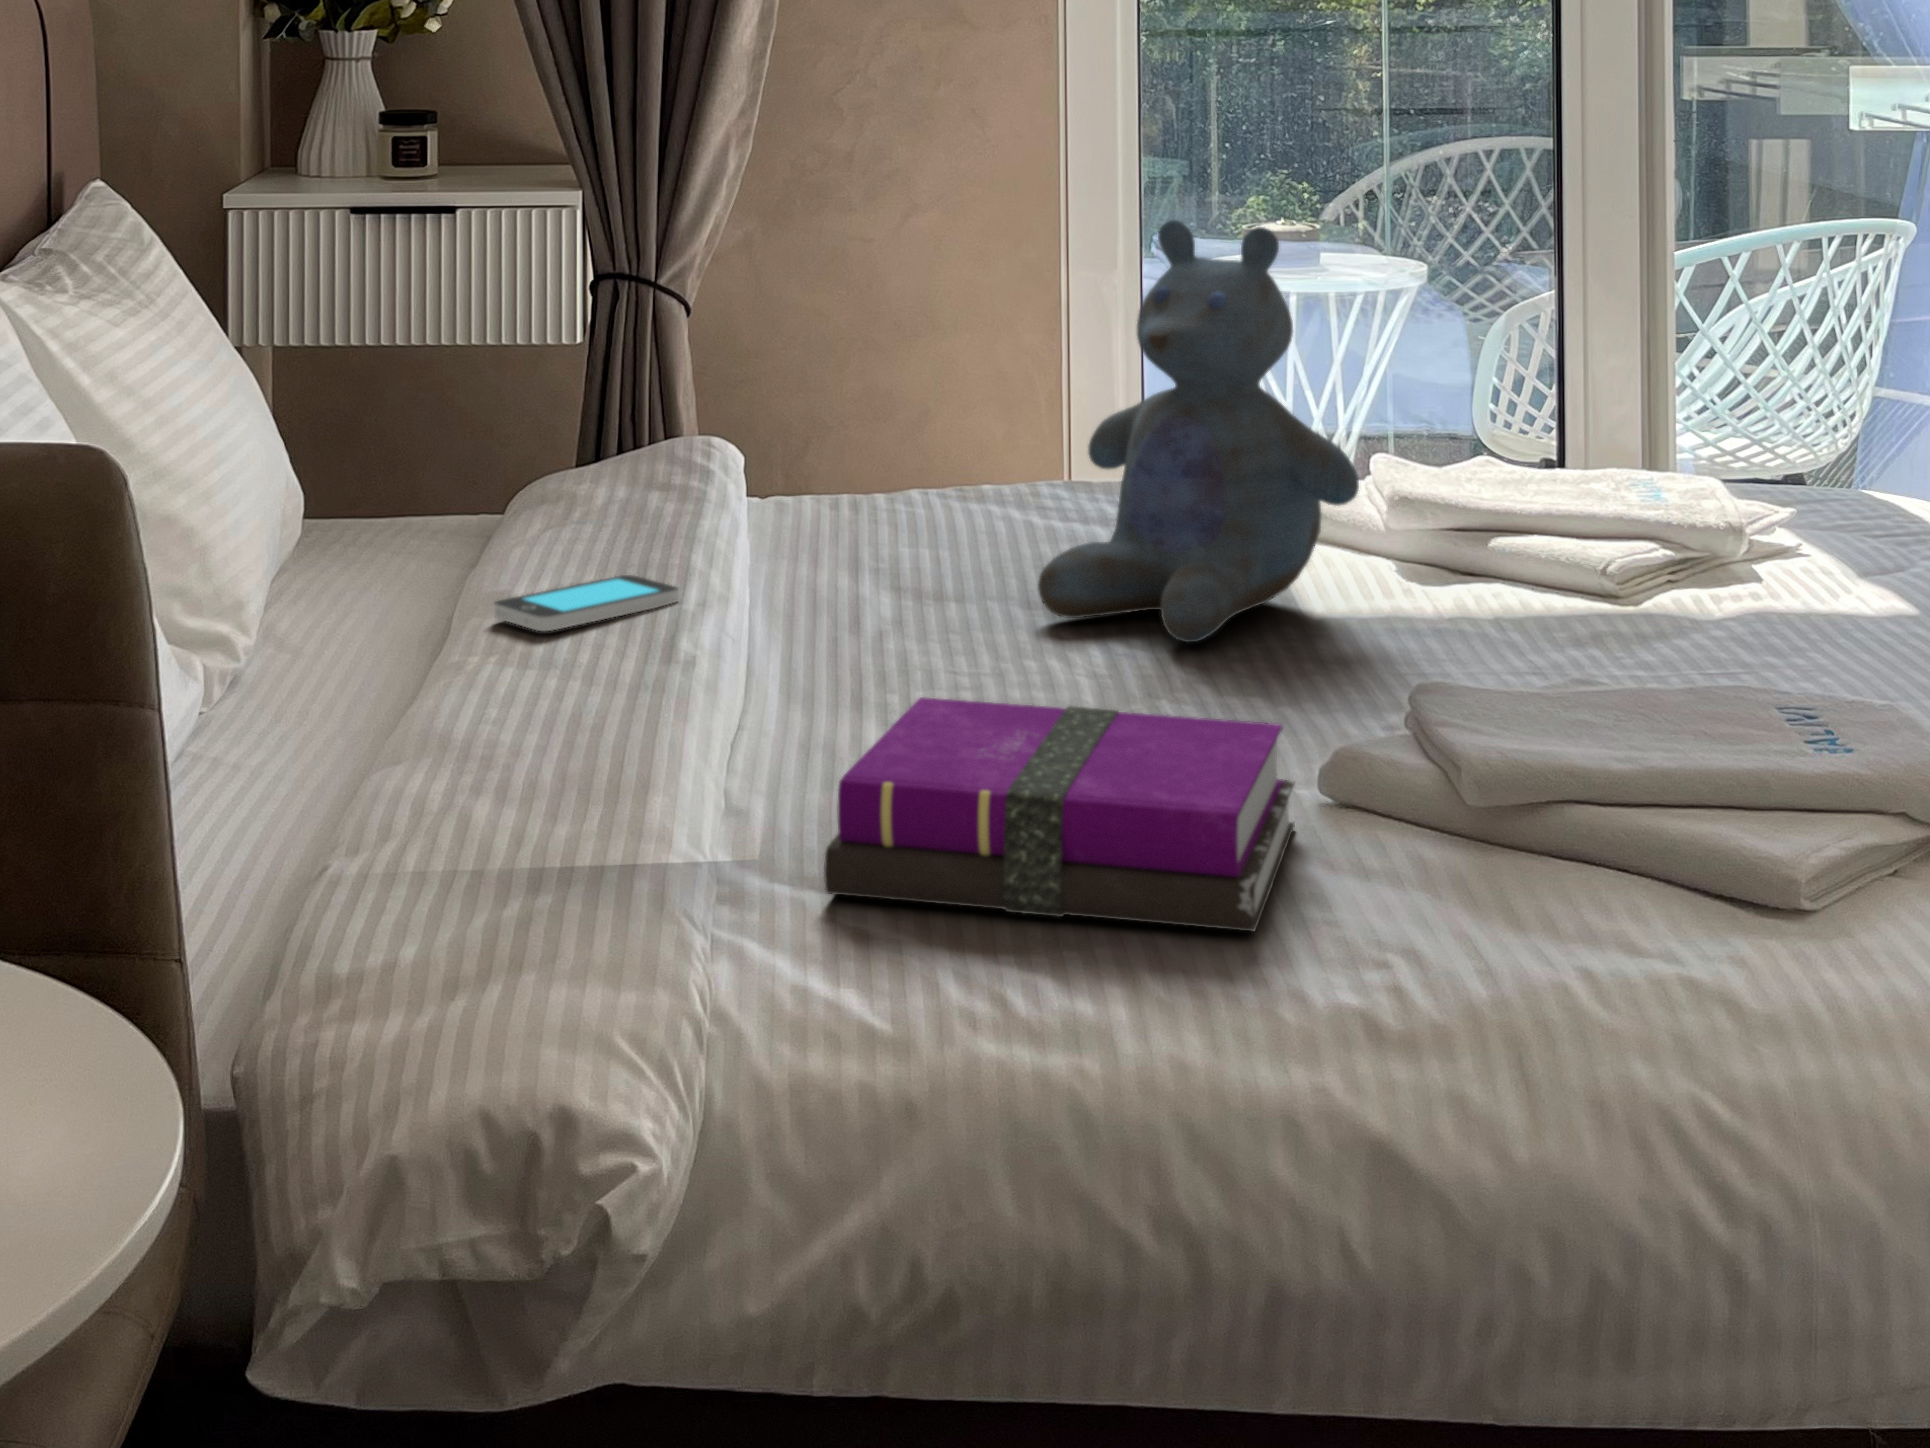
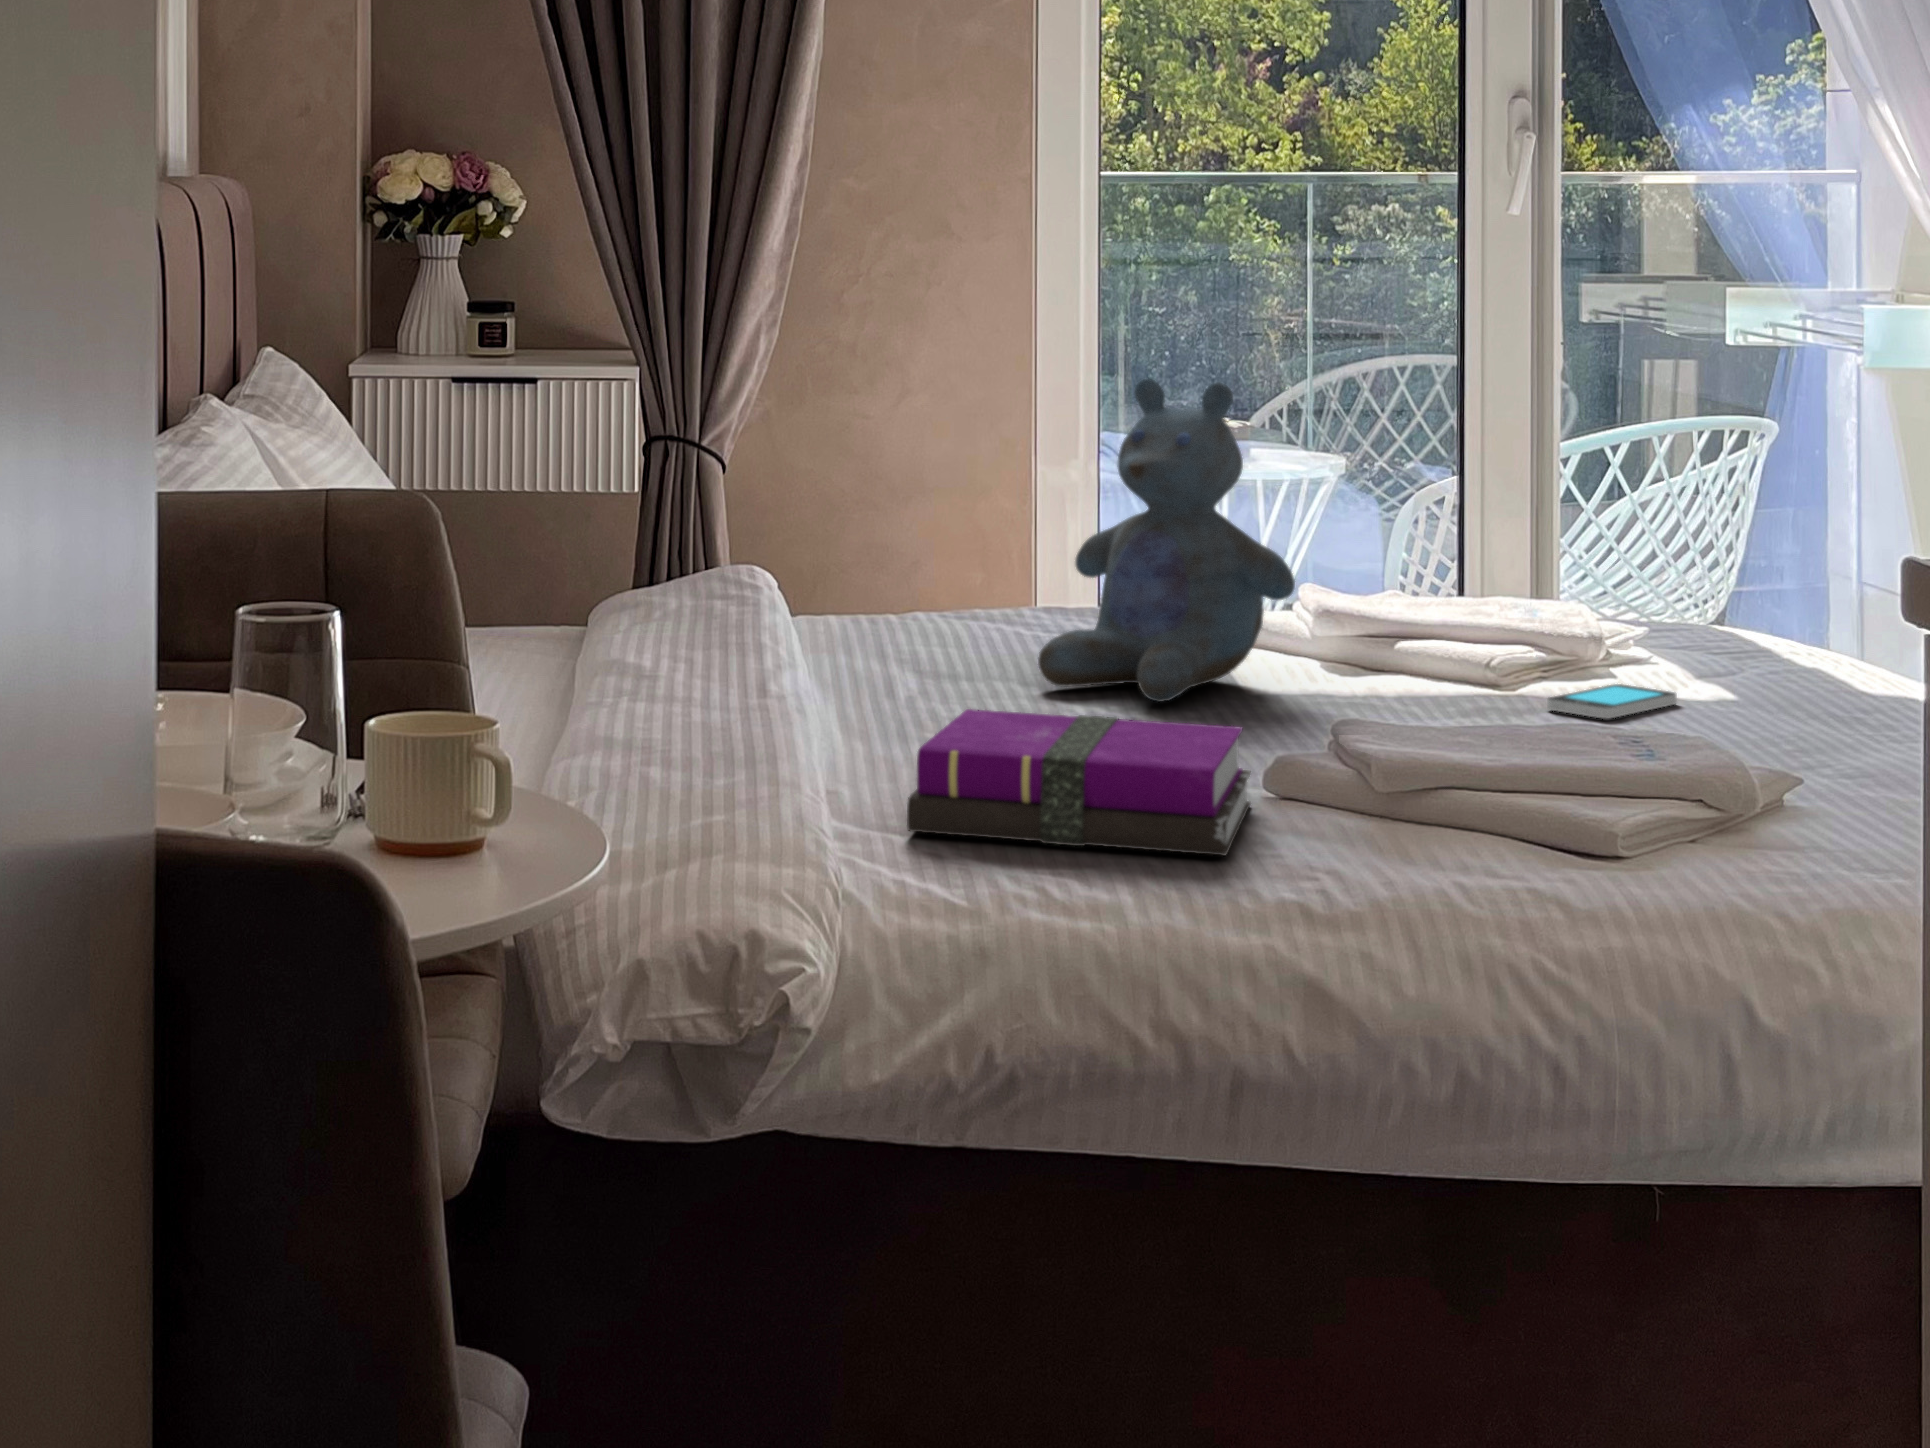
smartphone: present [494,575,679,631] -> present [1547,684,1677,719]

